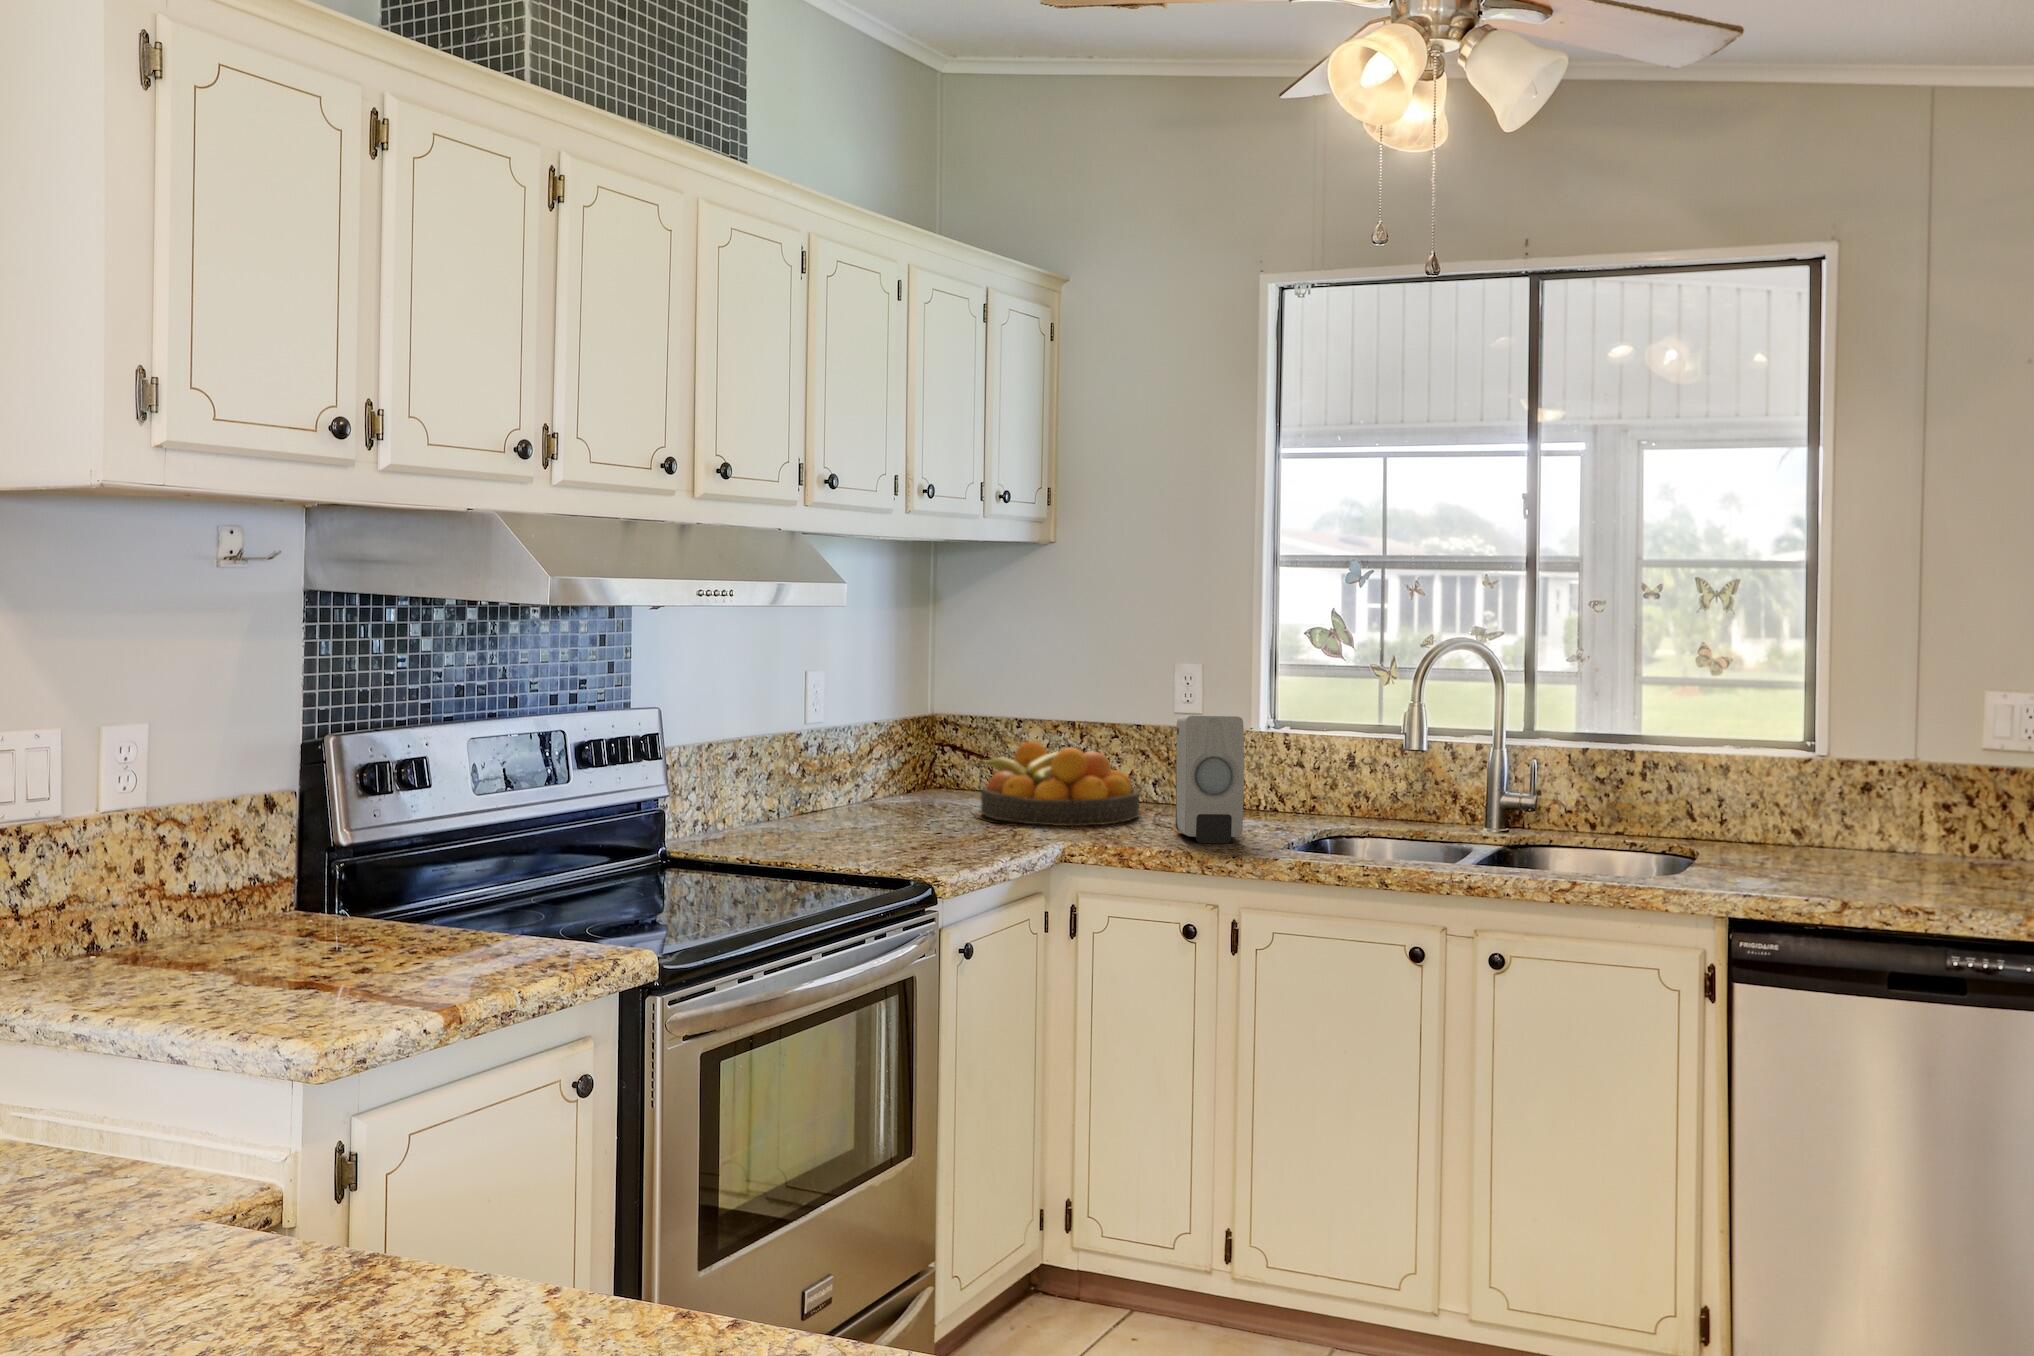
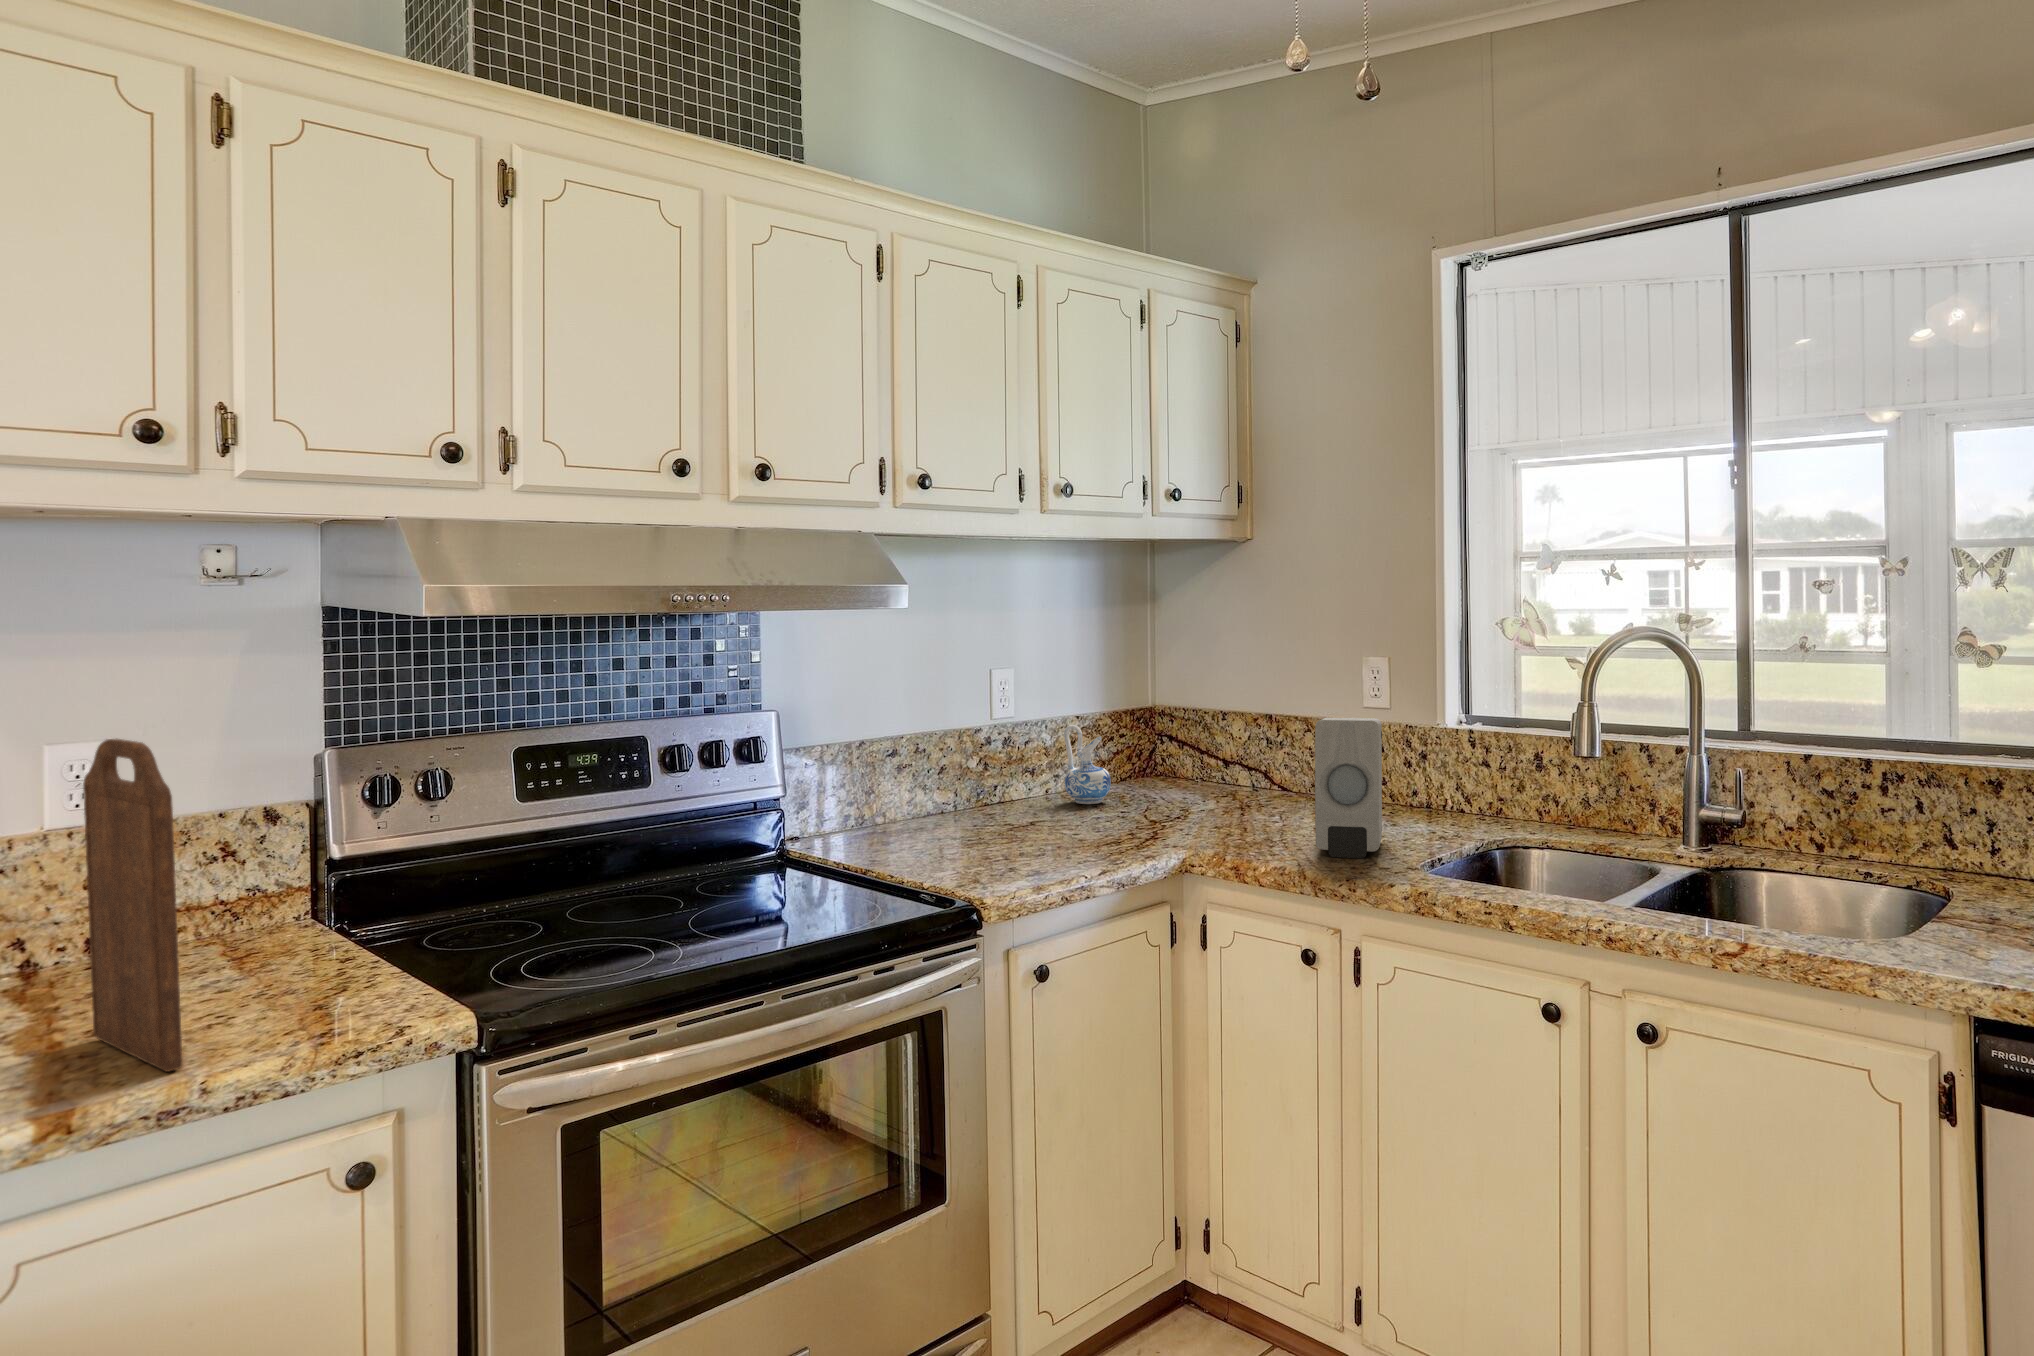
cutting board: none [245,692,404,995] -> present [83,739,183,1072]
ceramic pitcher: none [876,729,925,812] -> present [1064,725,1111,804]
fruit bowl: present [979,741,1139,826] -> none [1154,737,1313,827]

